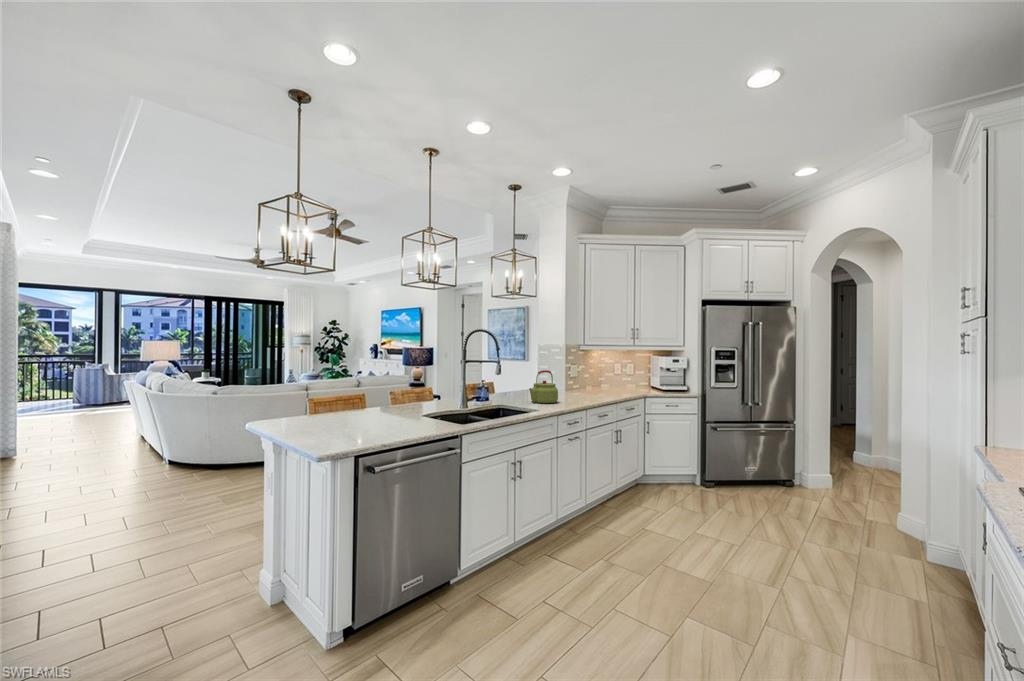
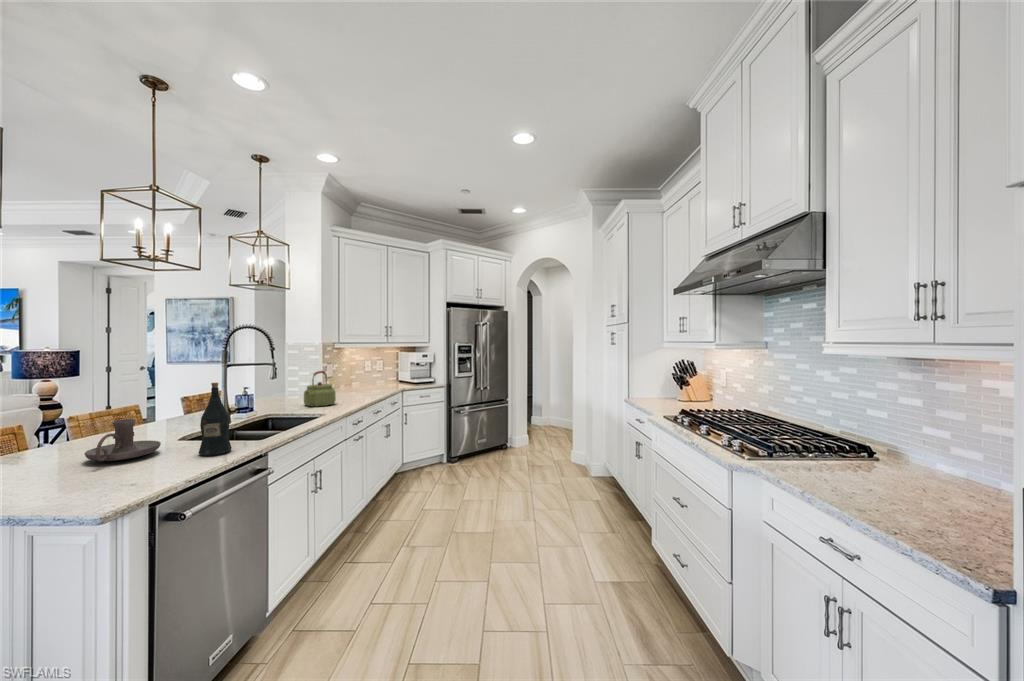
wine bottle: none [411,373,433,430] -> present [198,383,232,456]
candle holder: none [356,395,399,423] -> present [85,419,161,461]

